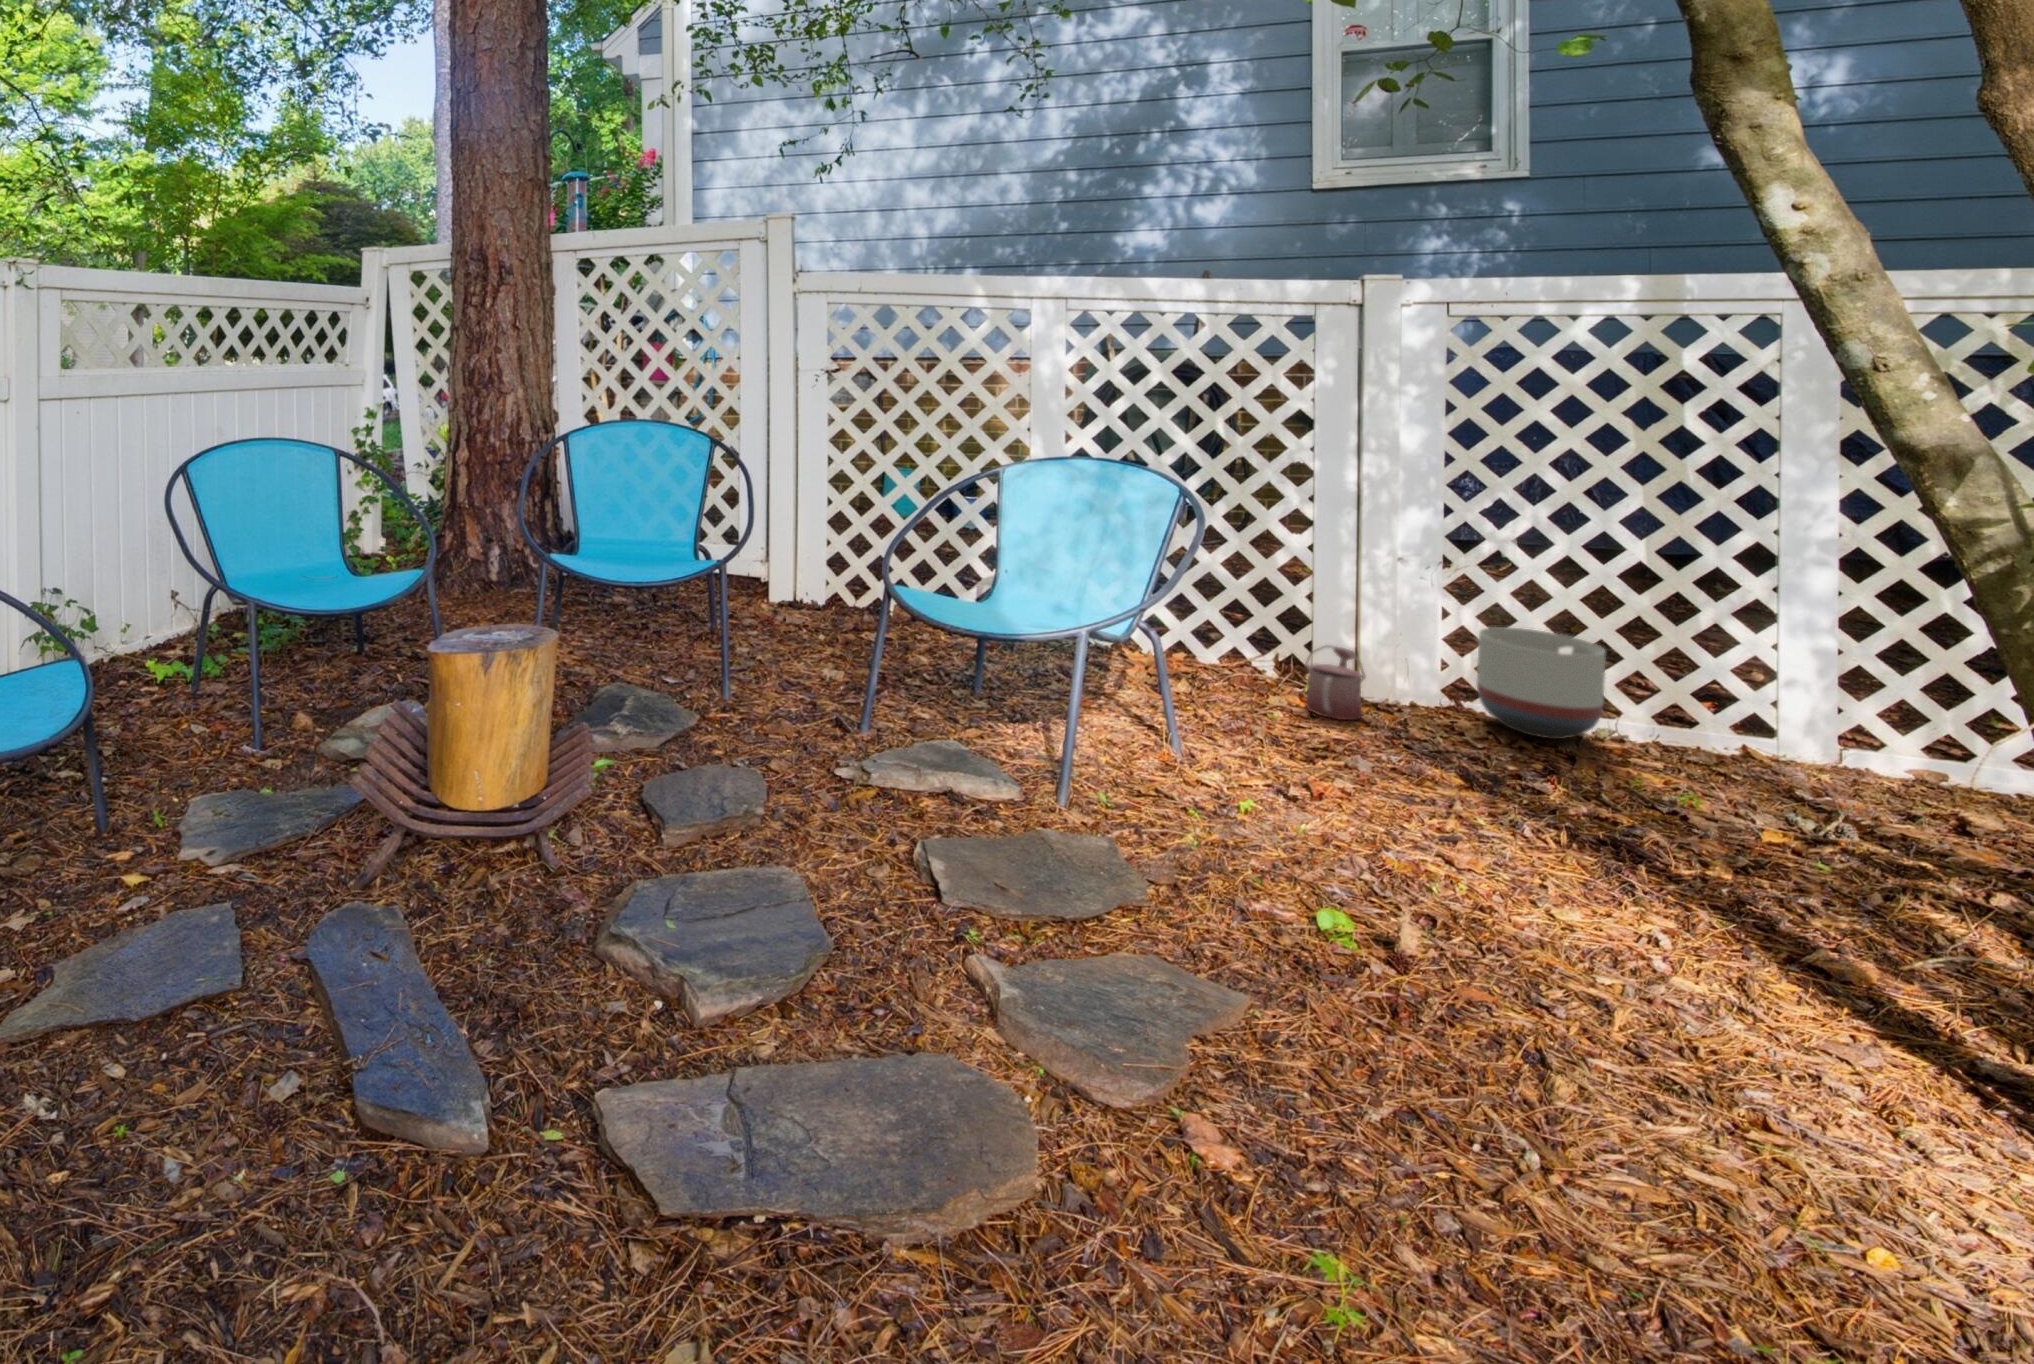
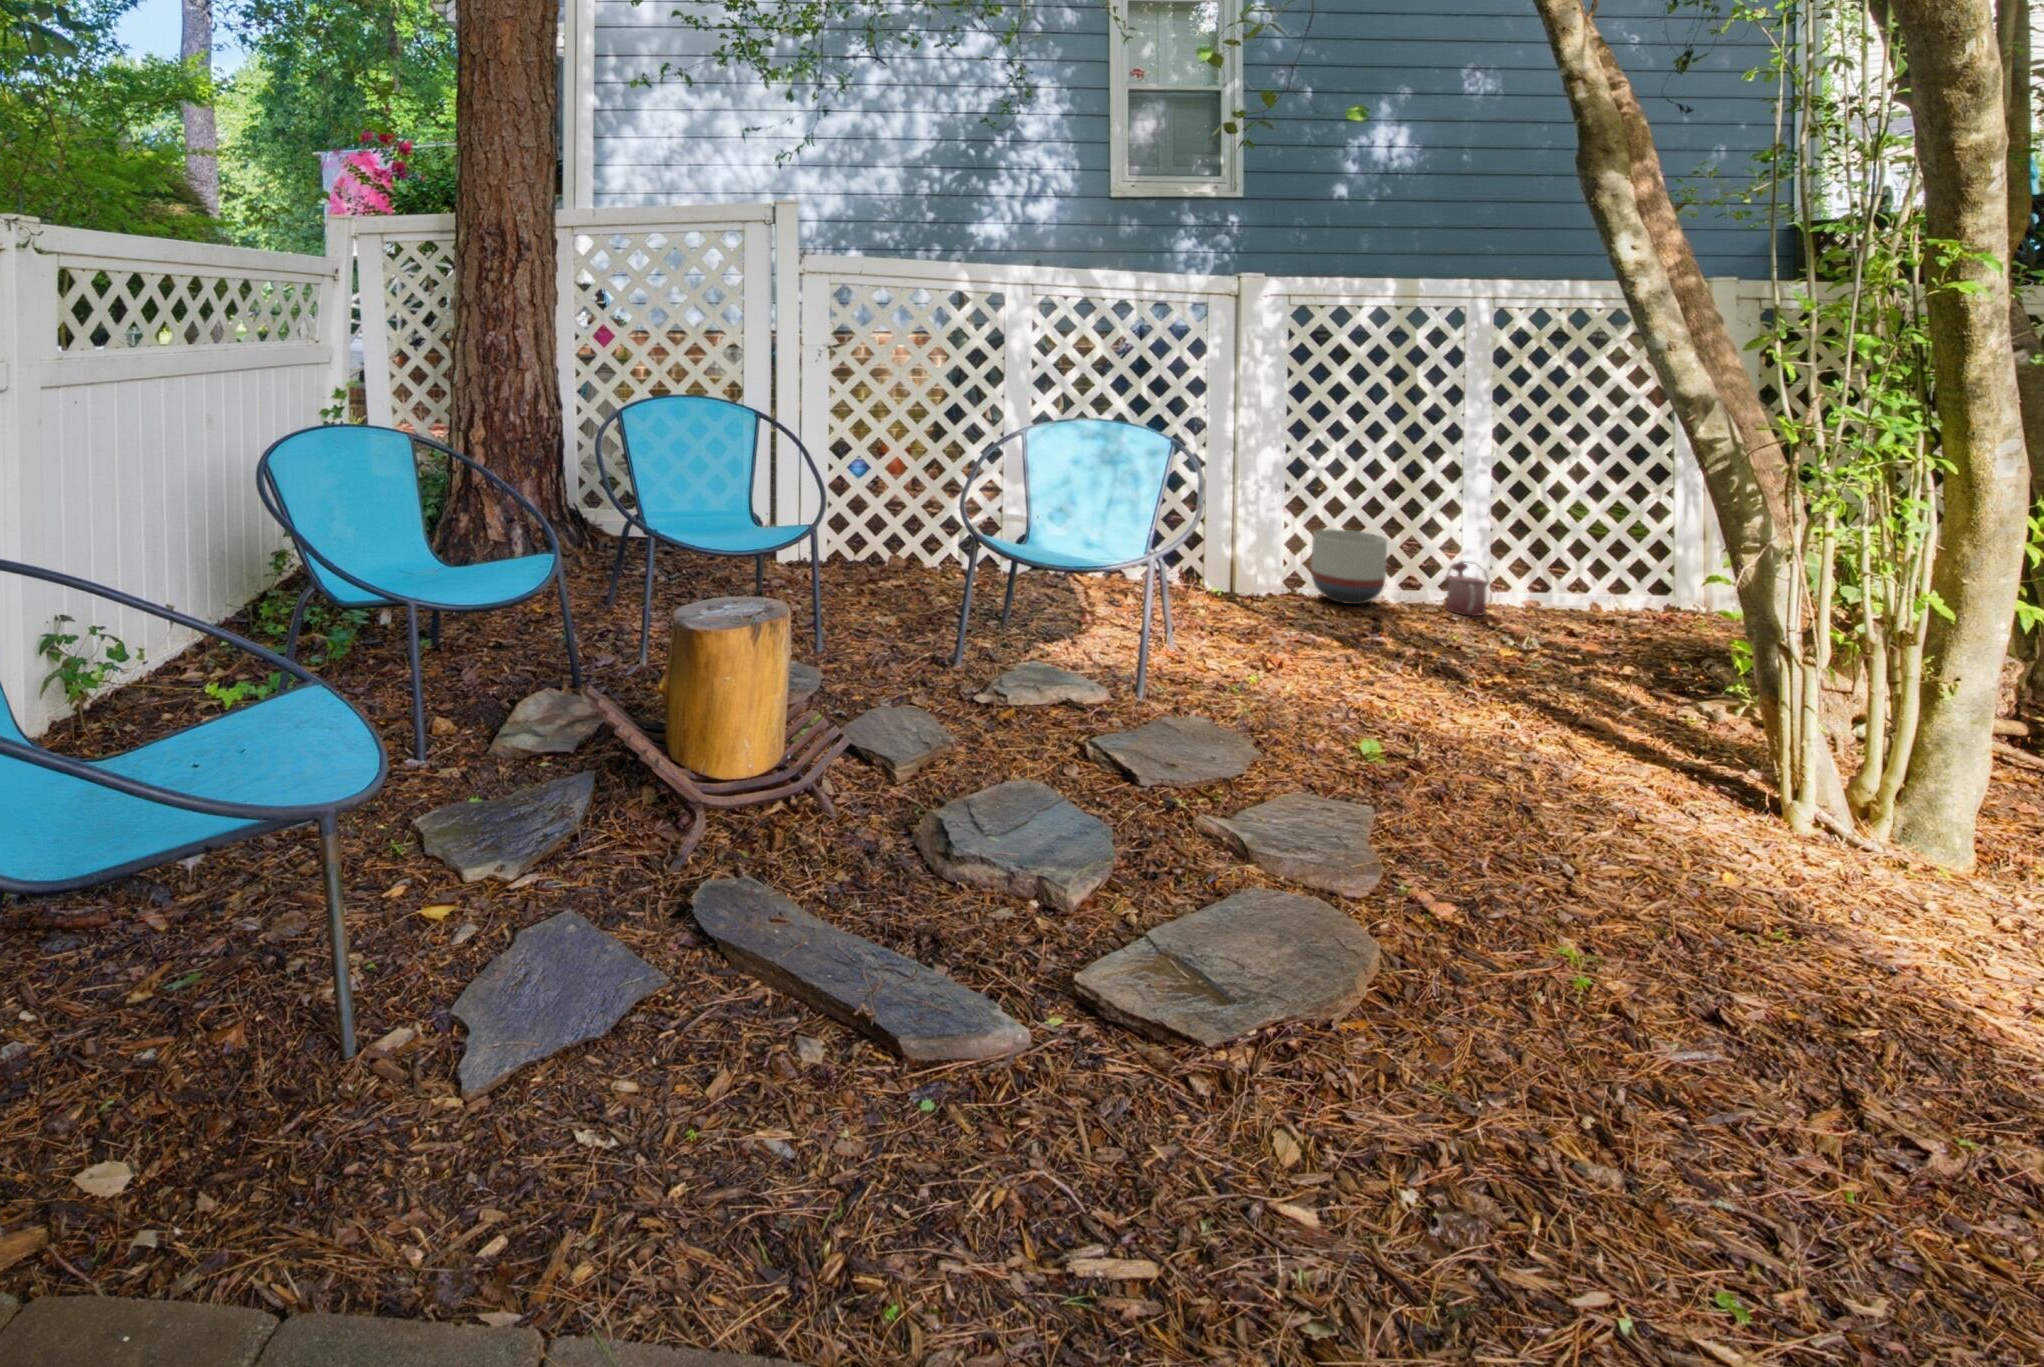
watering can: present [1305,645,1365,720] -> present [1446,561,1489,616]

